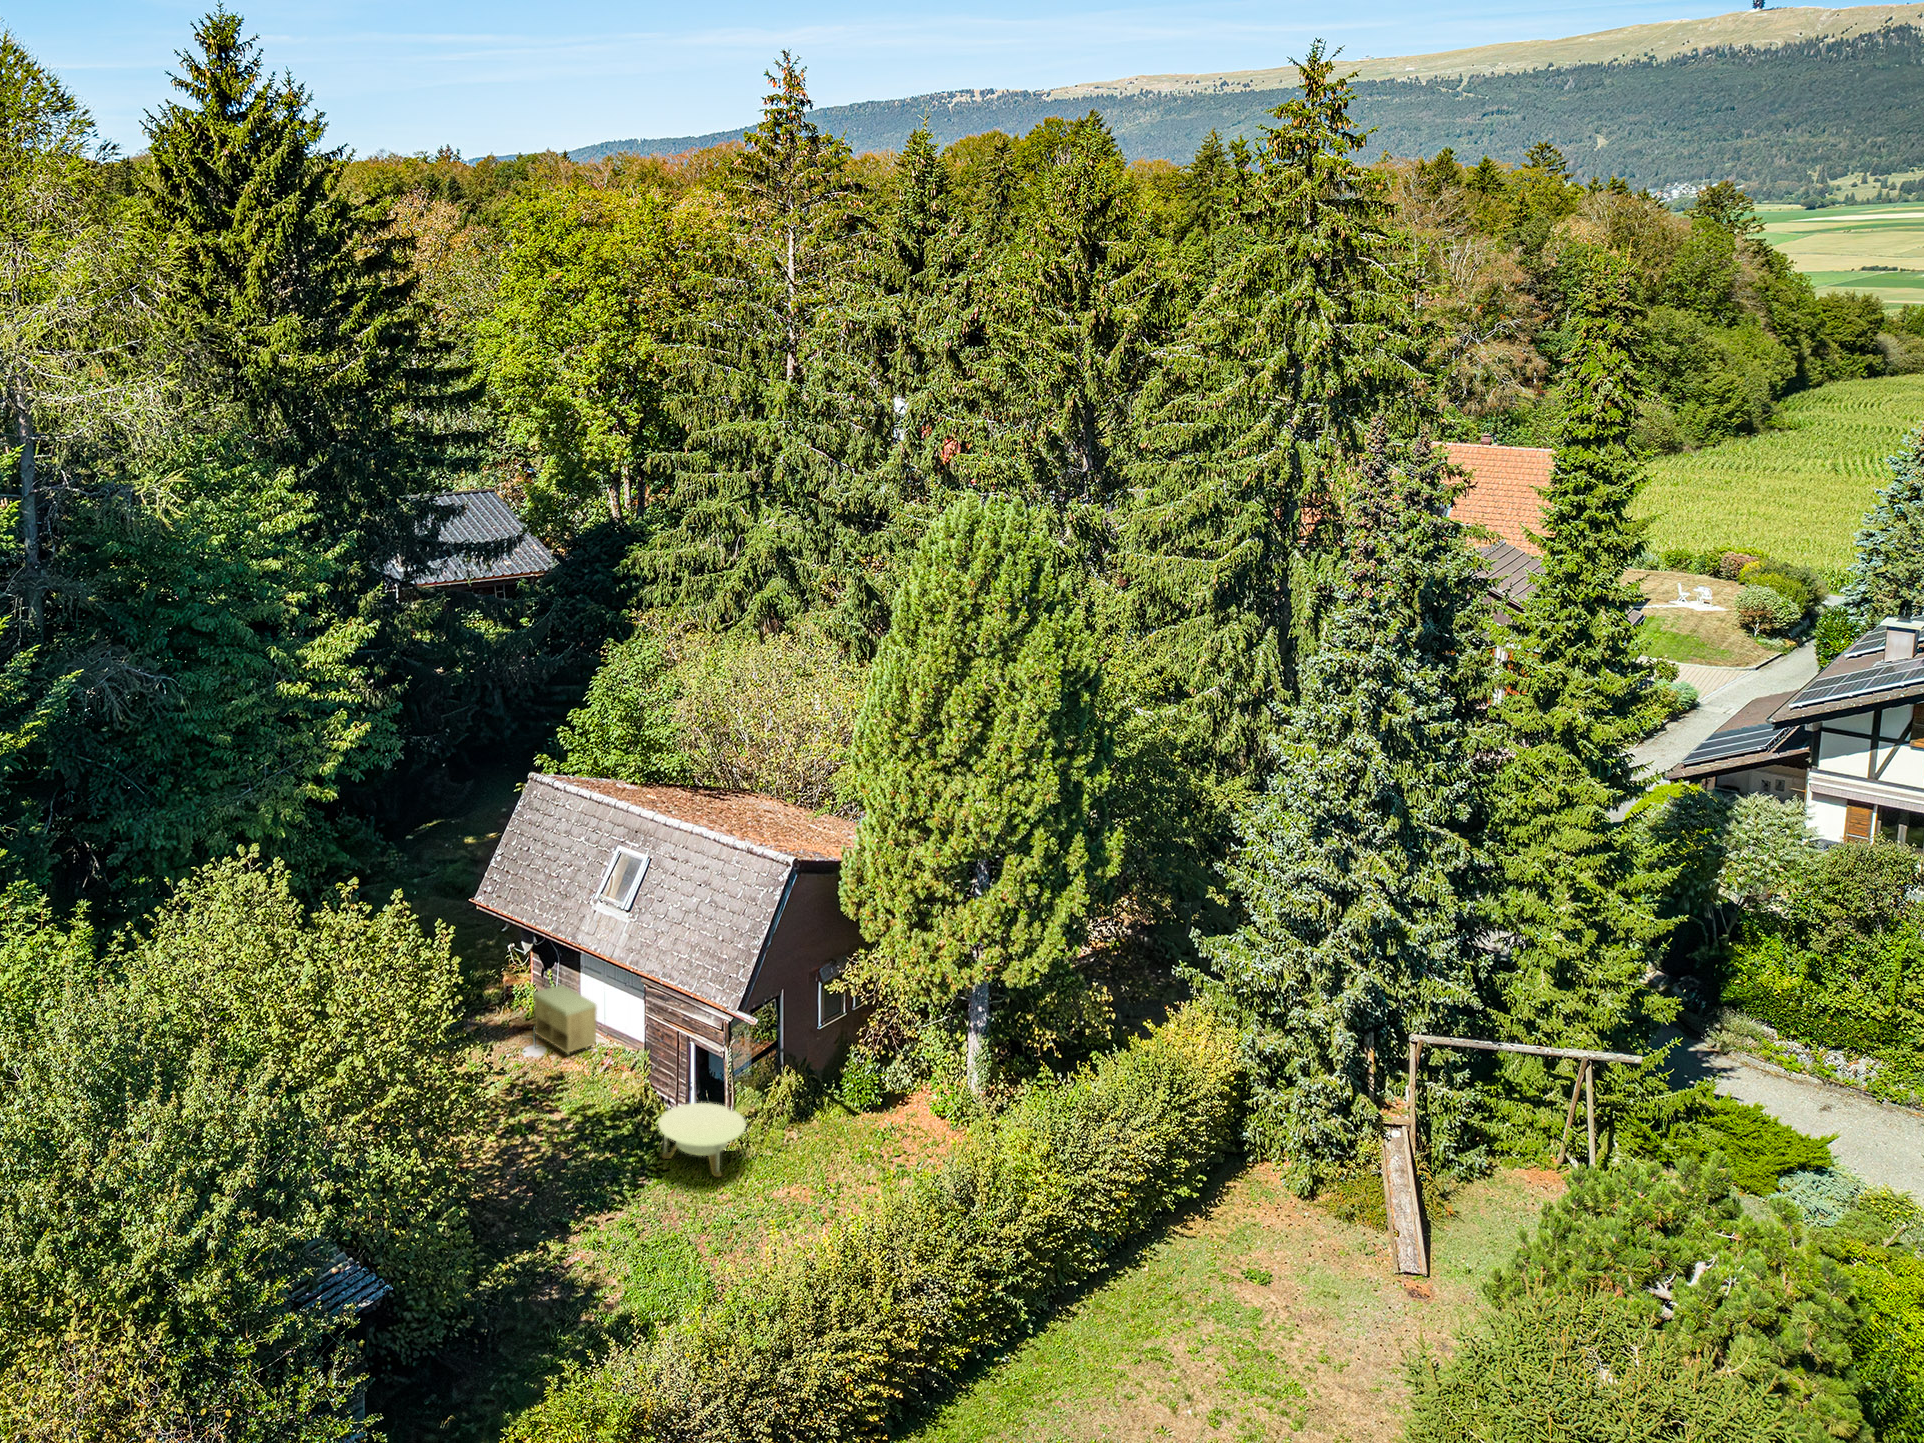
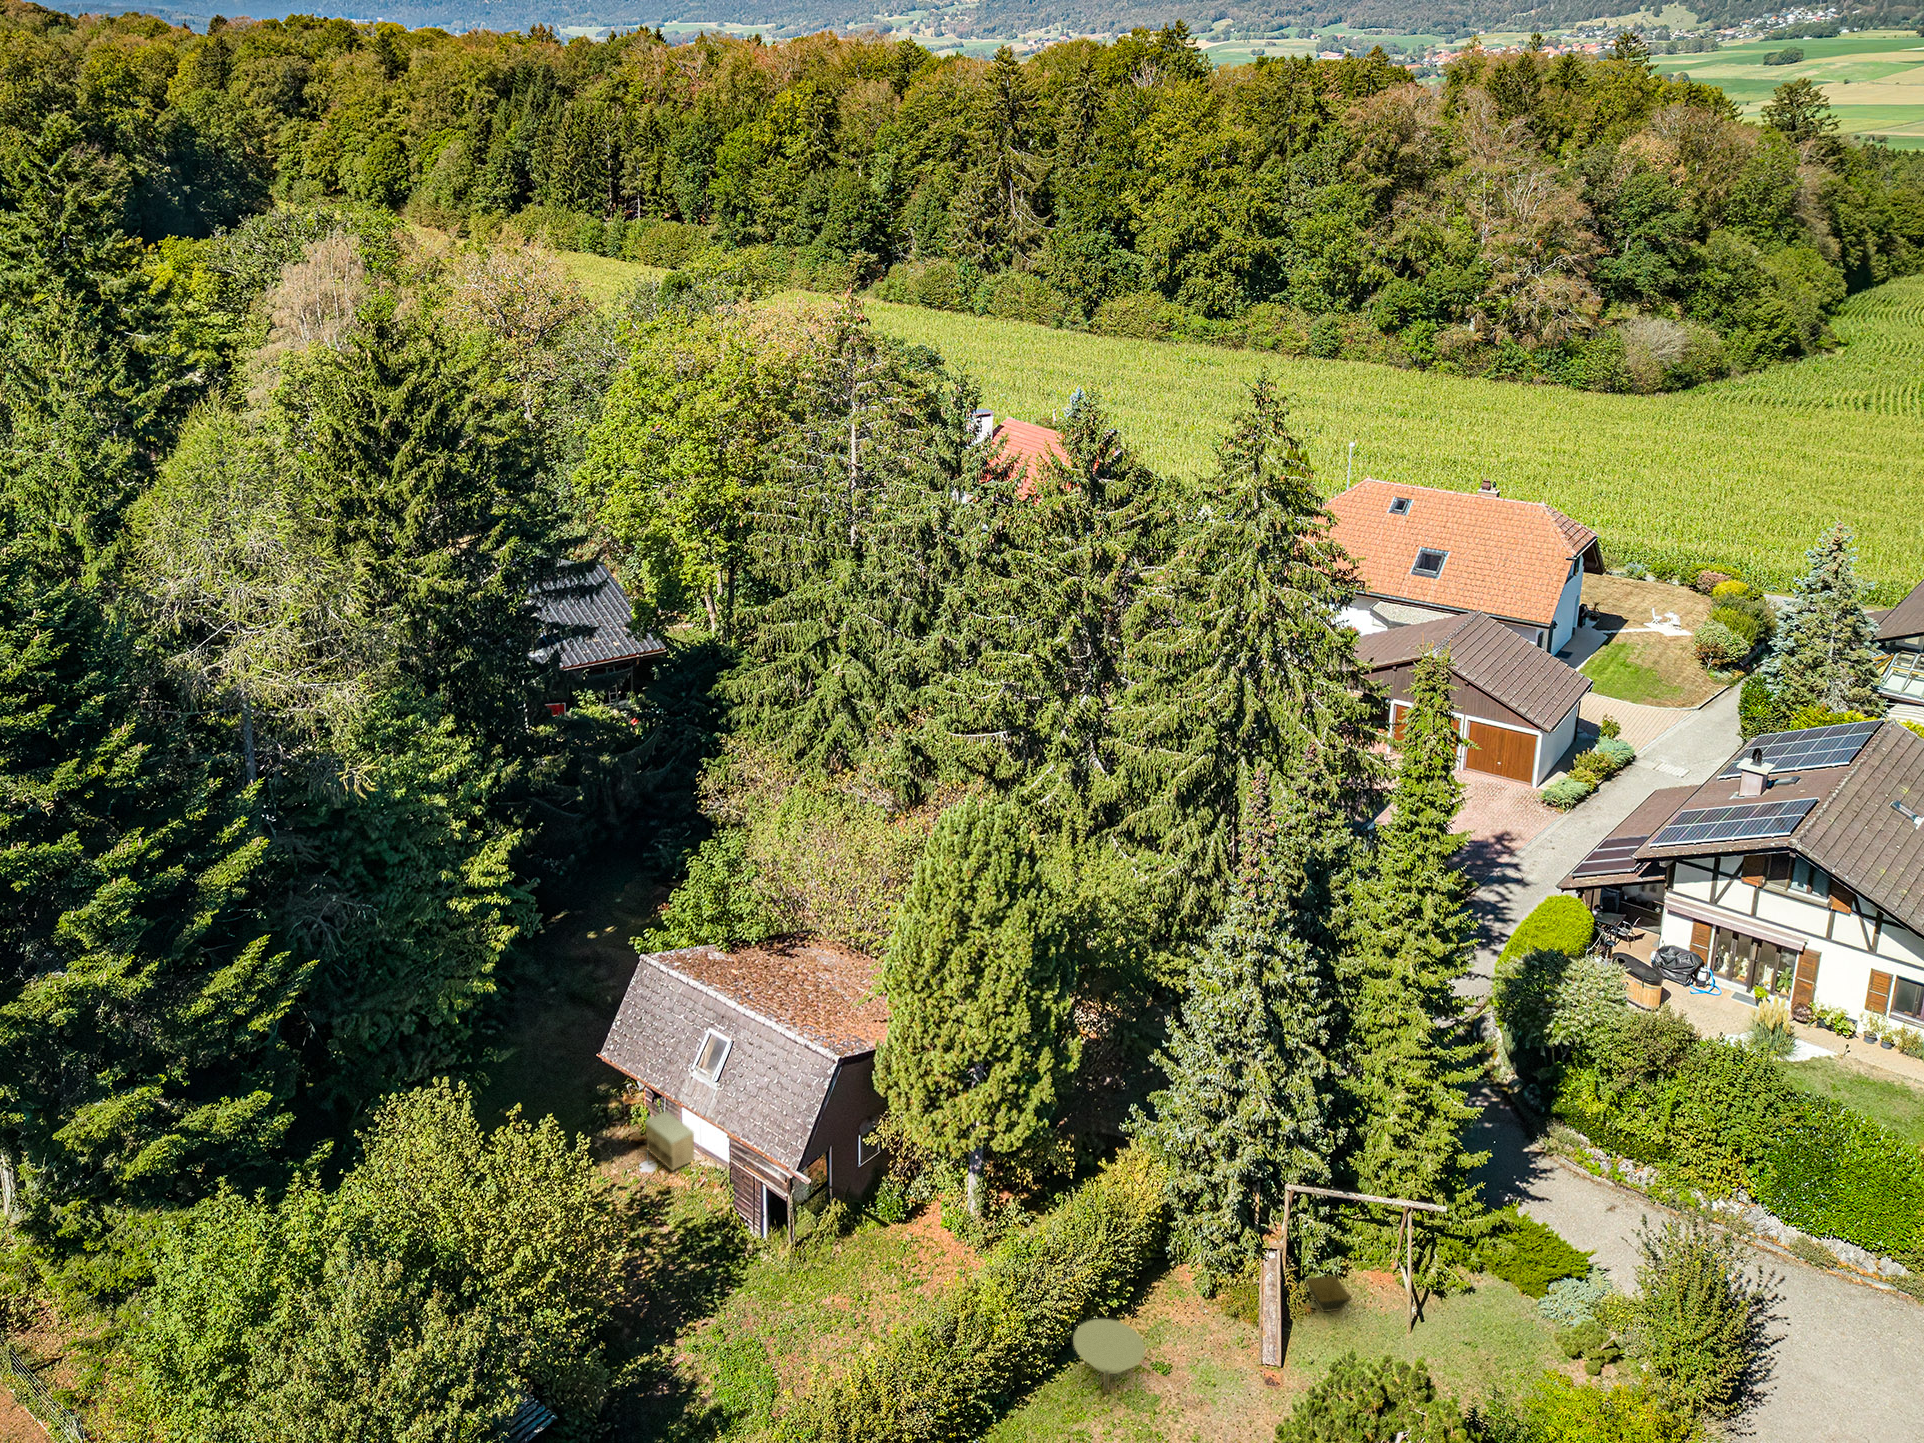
round table: present [658,1103,746,1177] -> present [1073,1319,1145,1394]
basket: none [1438,1170,1511,1216] -> present [1305,1276,1351,1312]

